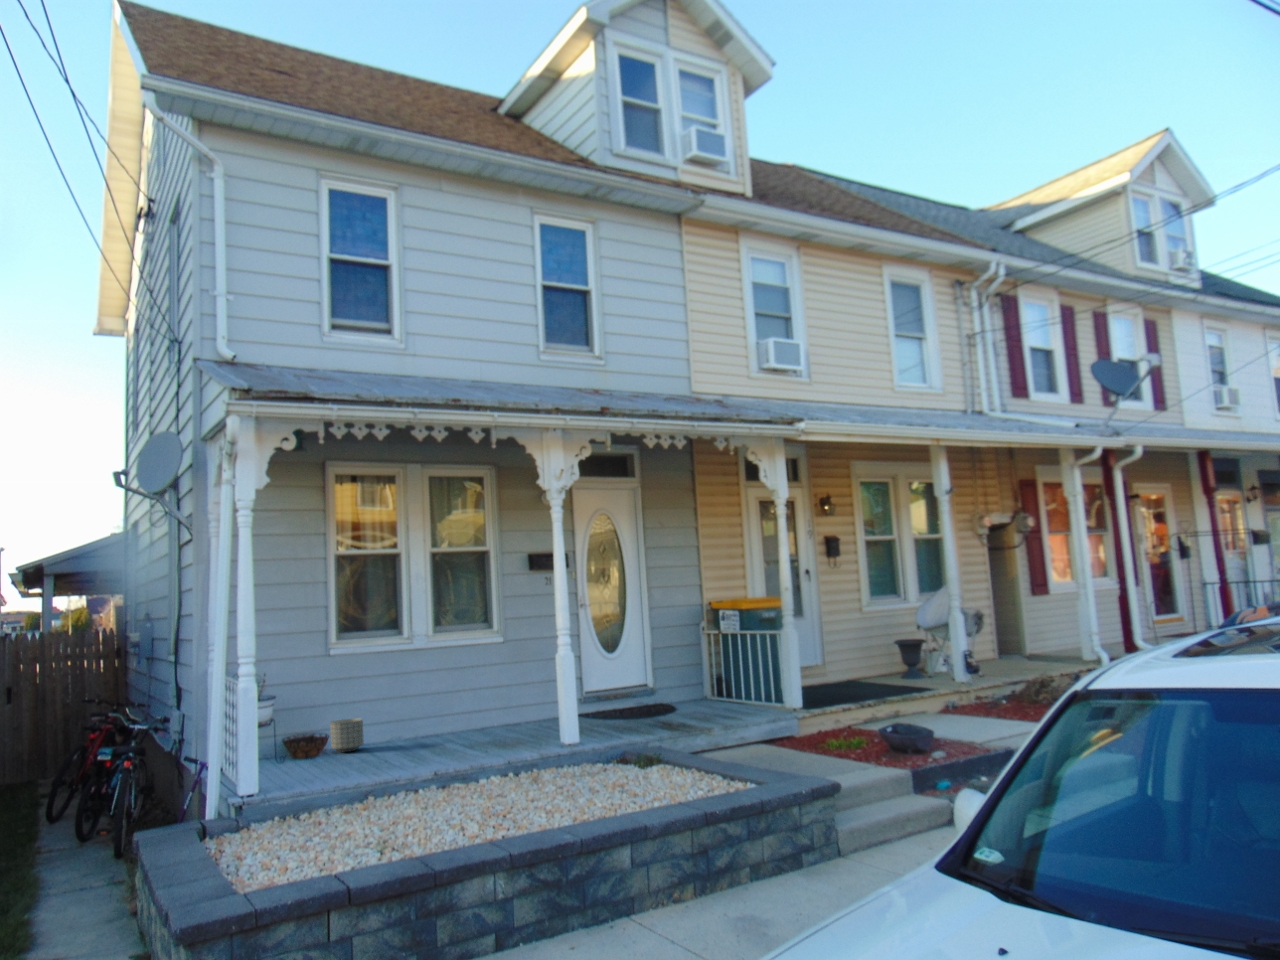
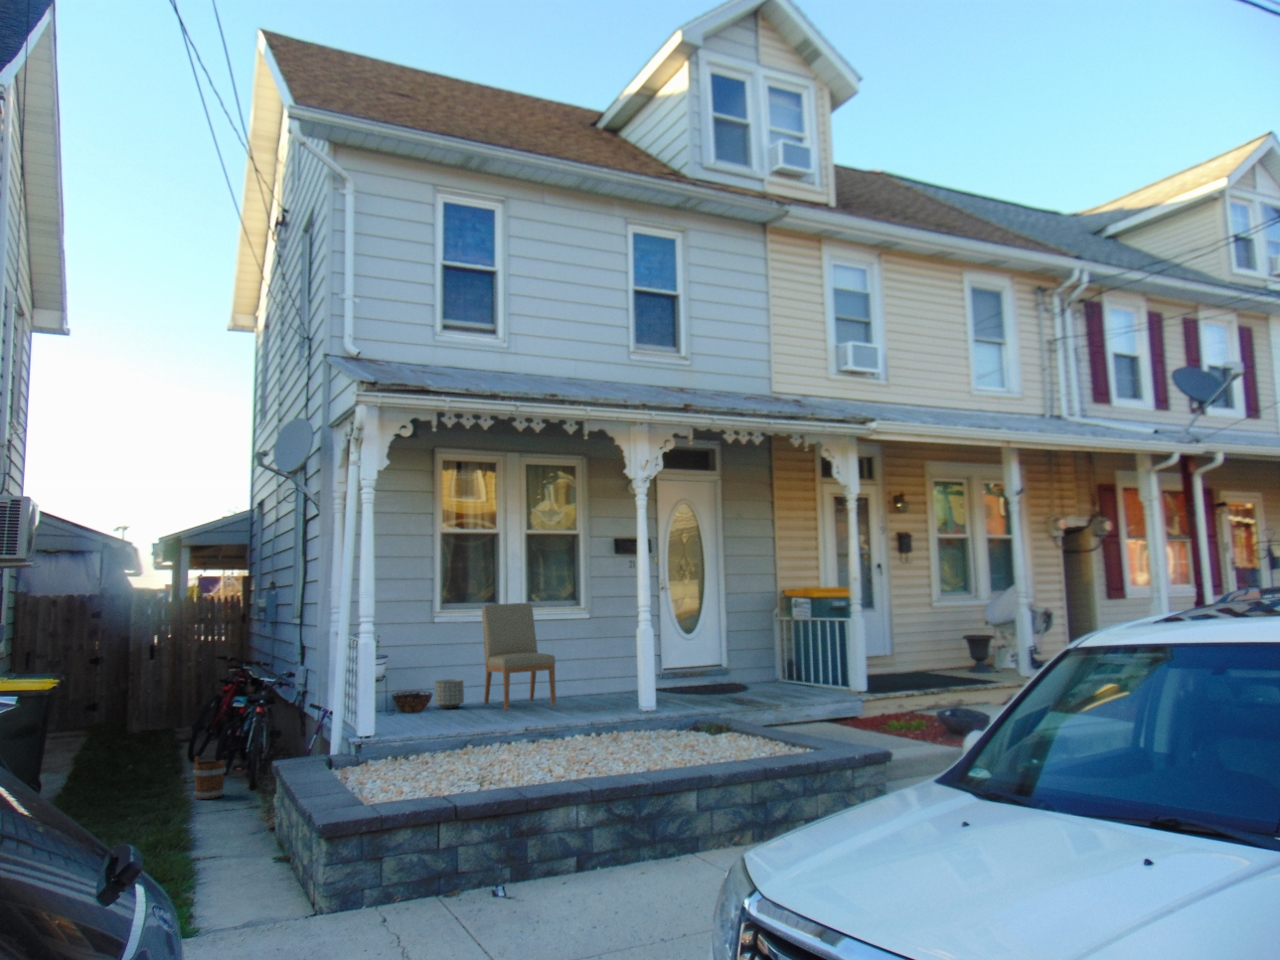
chair: none [382,630,467,752] -> present [482,603,556,710]
bucket: none [46,824,86,875] -> present [193,757,226,799]

